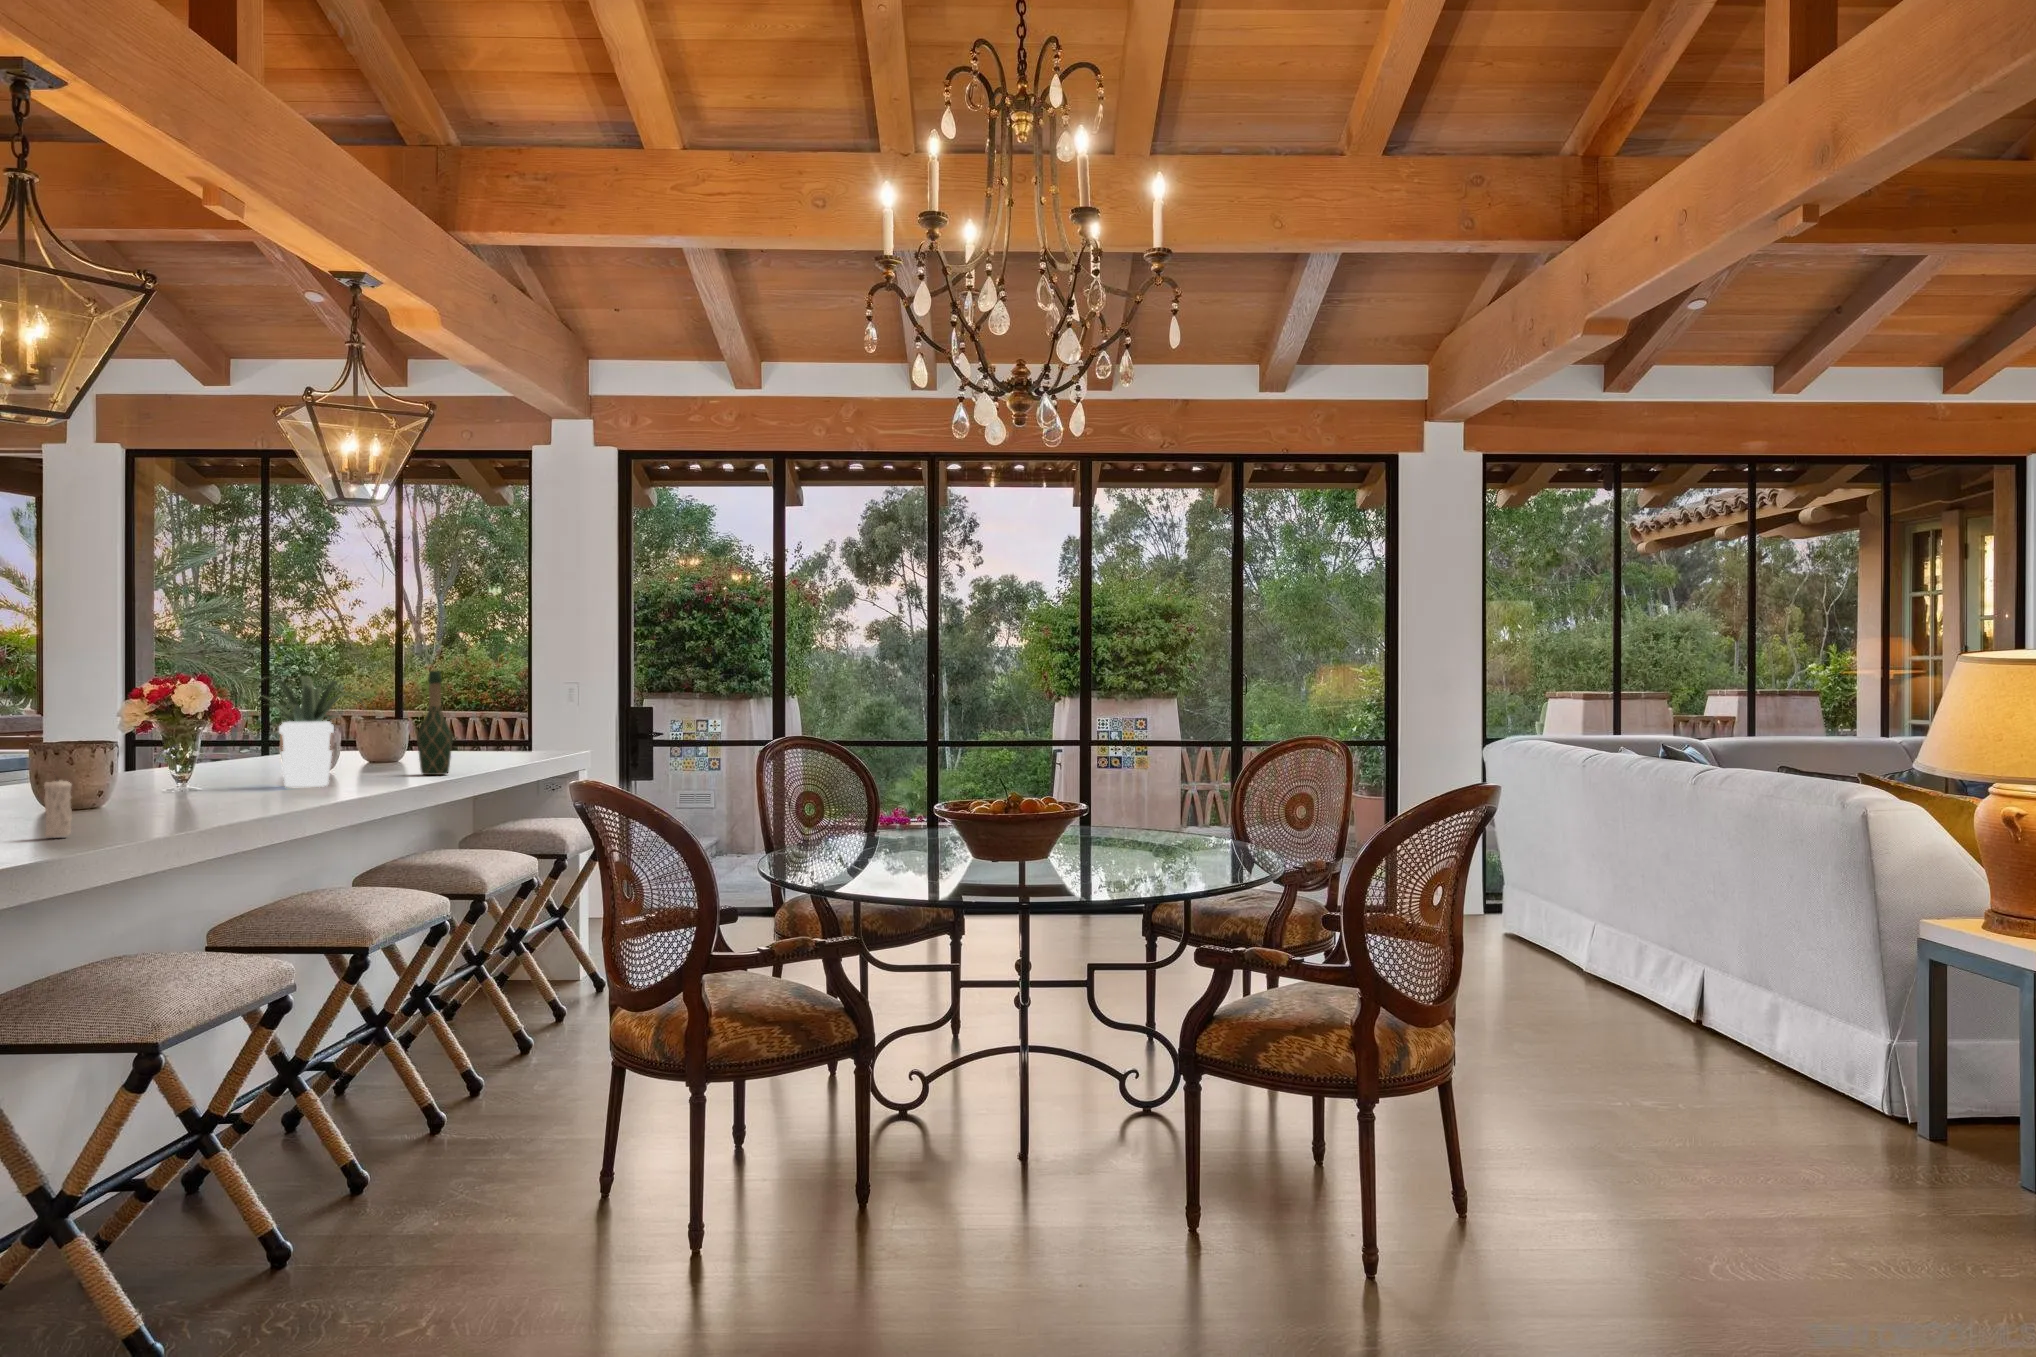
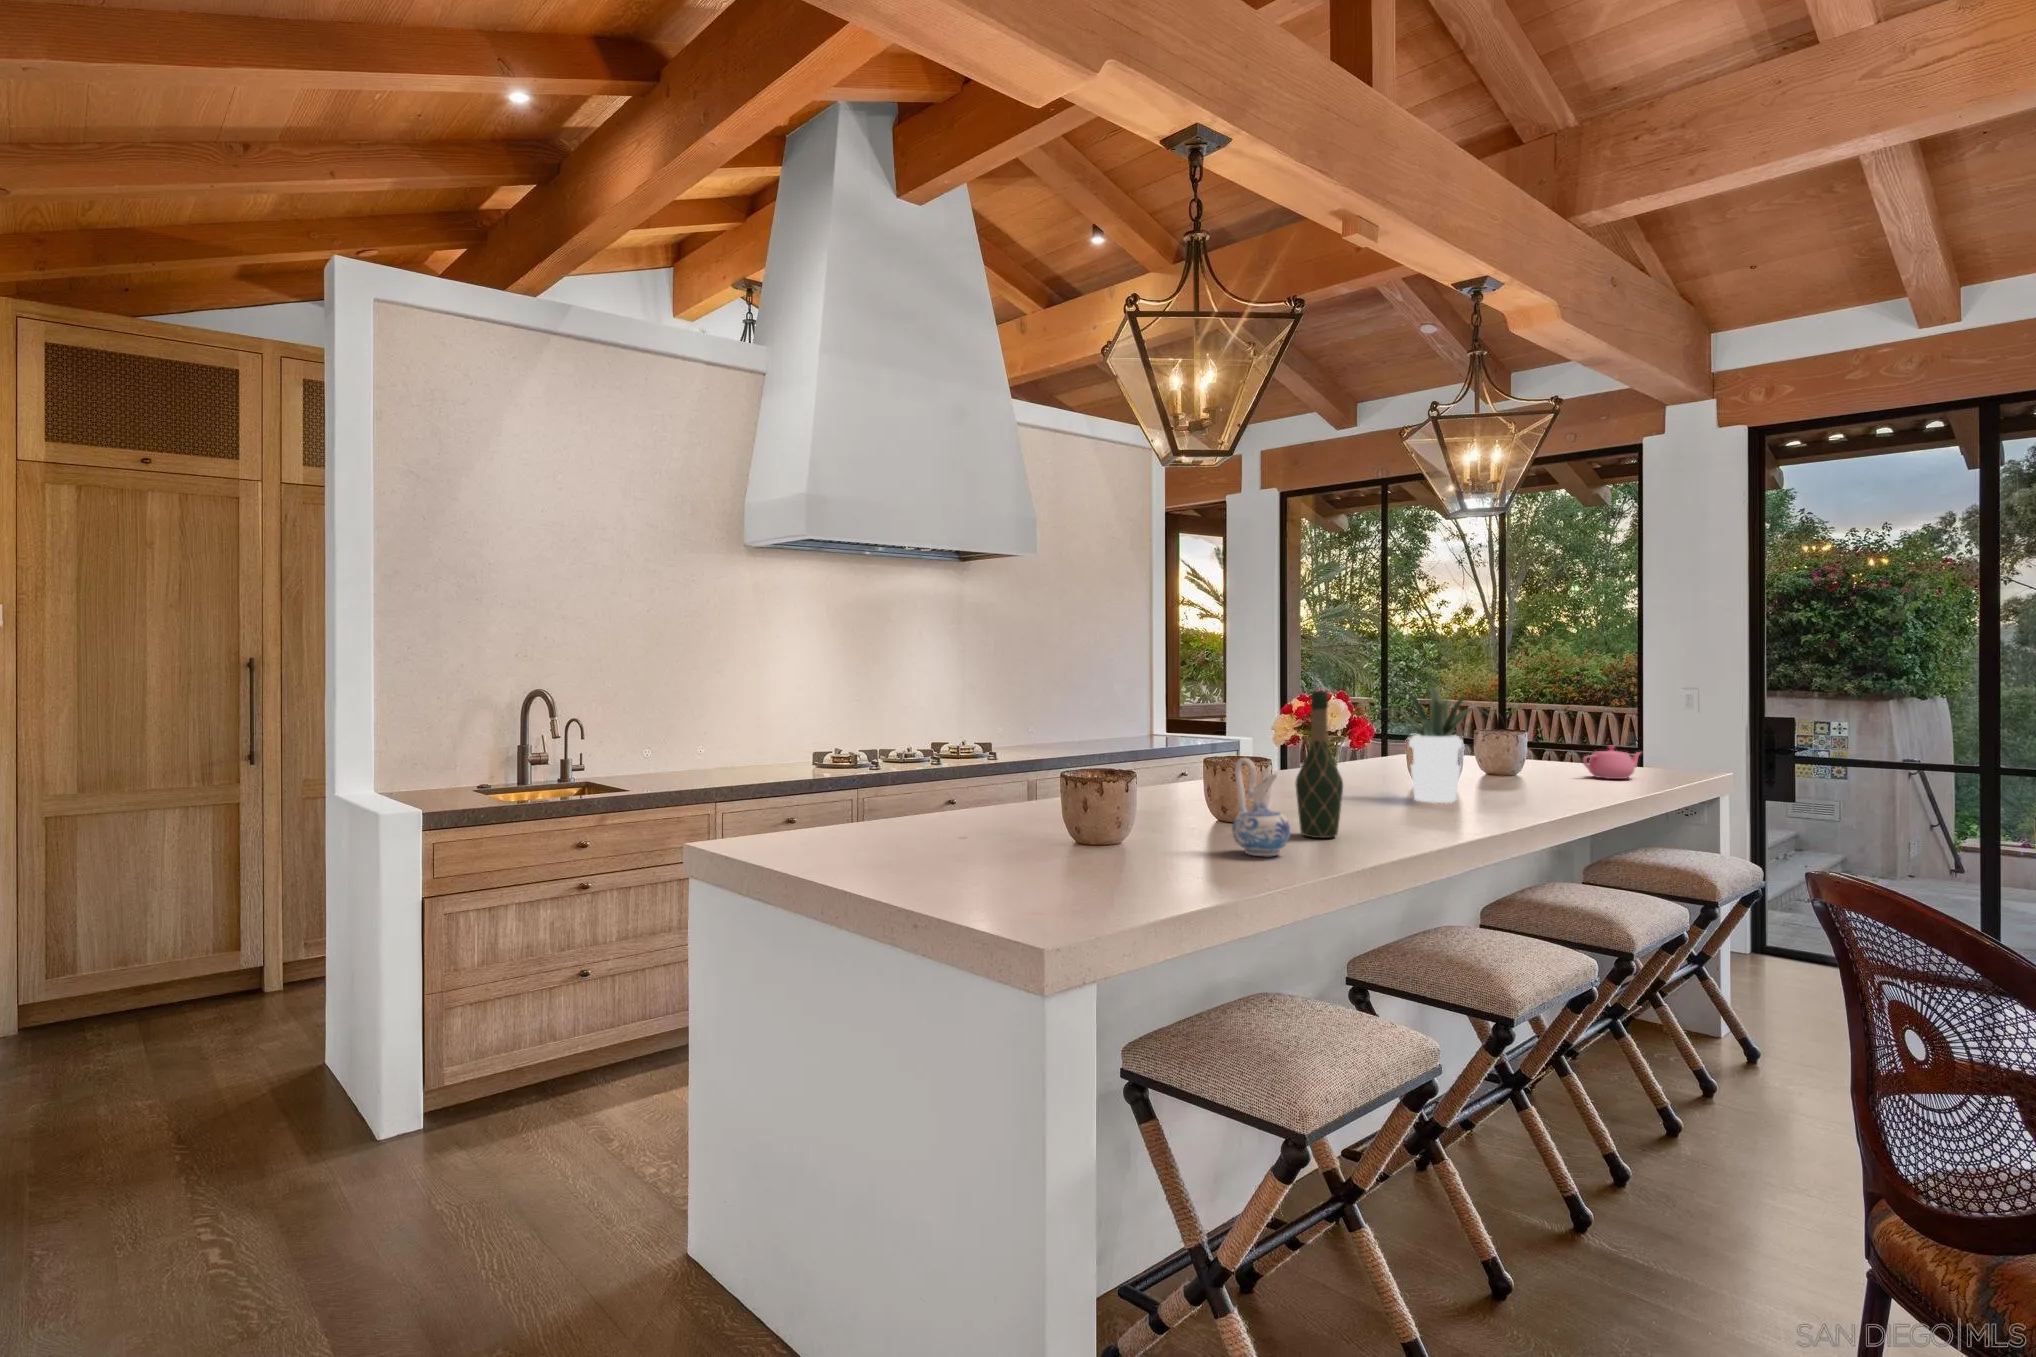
wine bottle: present [417,671,453,775] -> present [1296,691,1343,838]
ceramic pitcher: none [81,730,145,824] -> present [1232,758,1290,856]
teapot: none [463,736,519,767] -> present [1582,746,1641,779]
candle: present [44,780,72,837] -> none [1196,807,1222,878]

